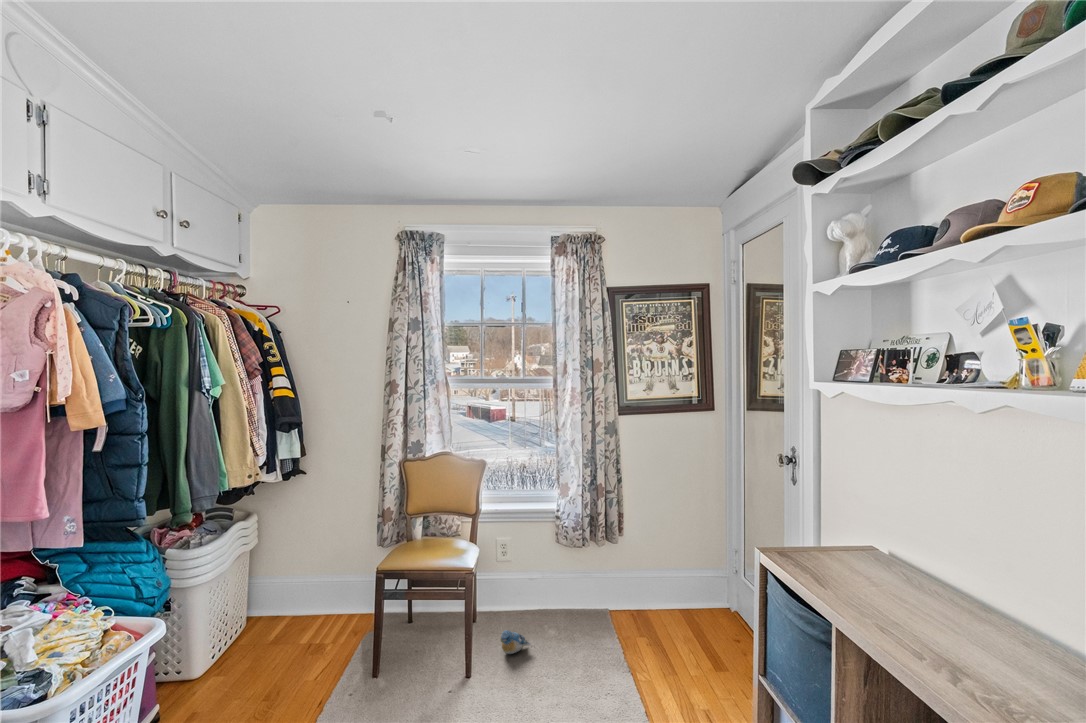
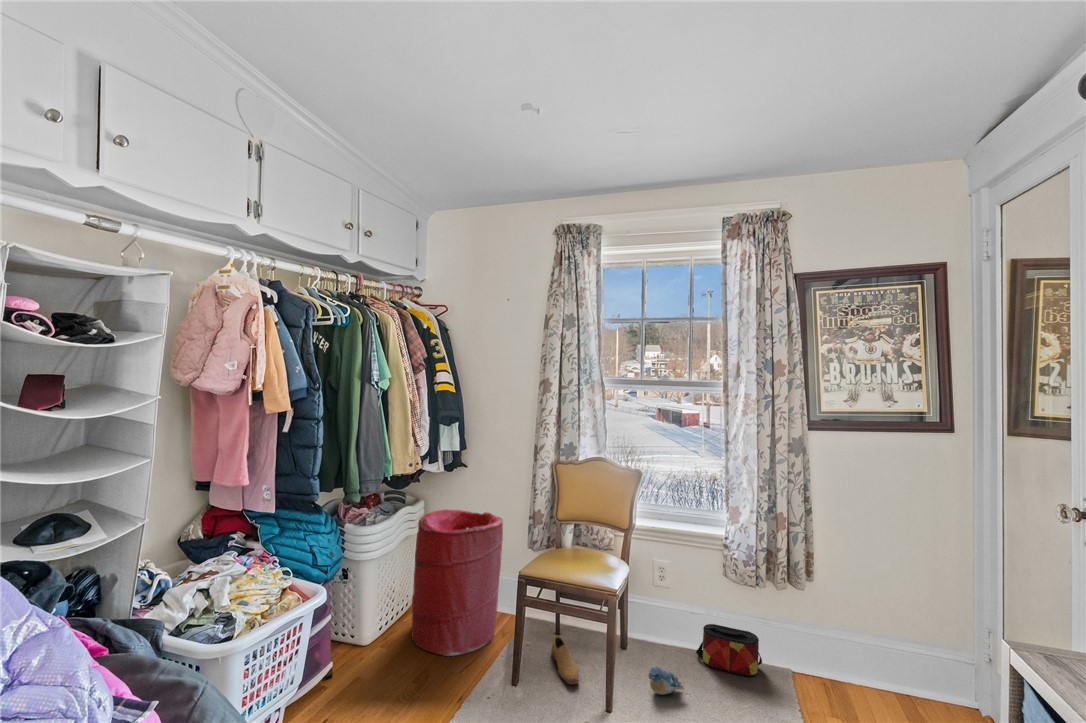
laundry hamper: none [250,518,350,670] -> present [412,510,503,656]
bag: none [536,587,588,624] -> present [696,624,762,677]
shoe: none [407,625,438,665] -> present [551,636,579,684]

